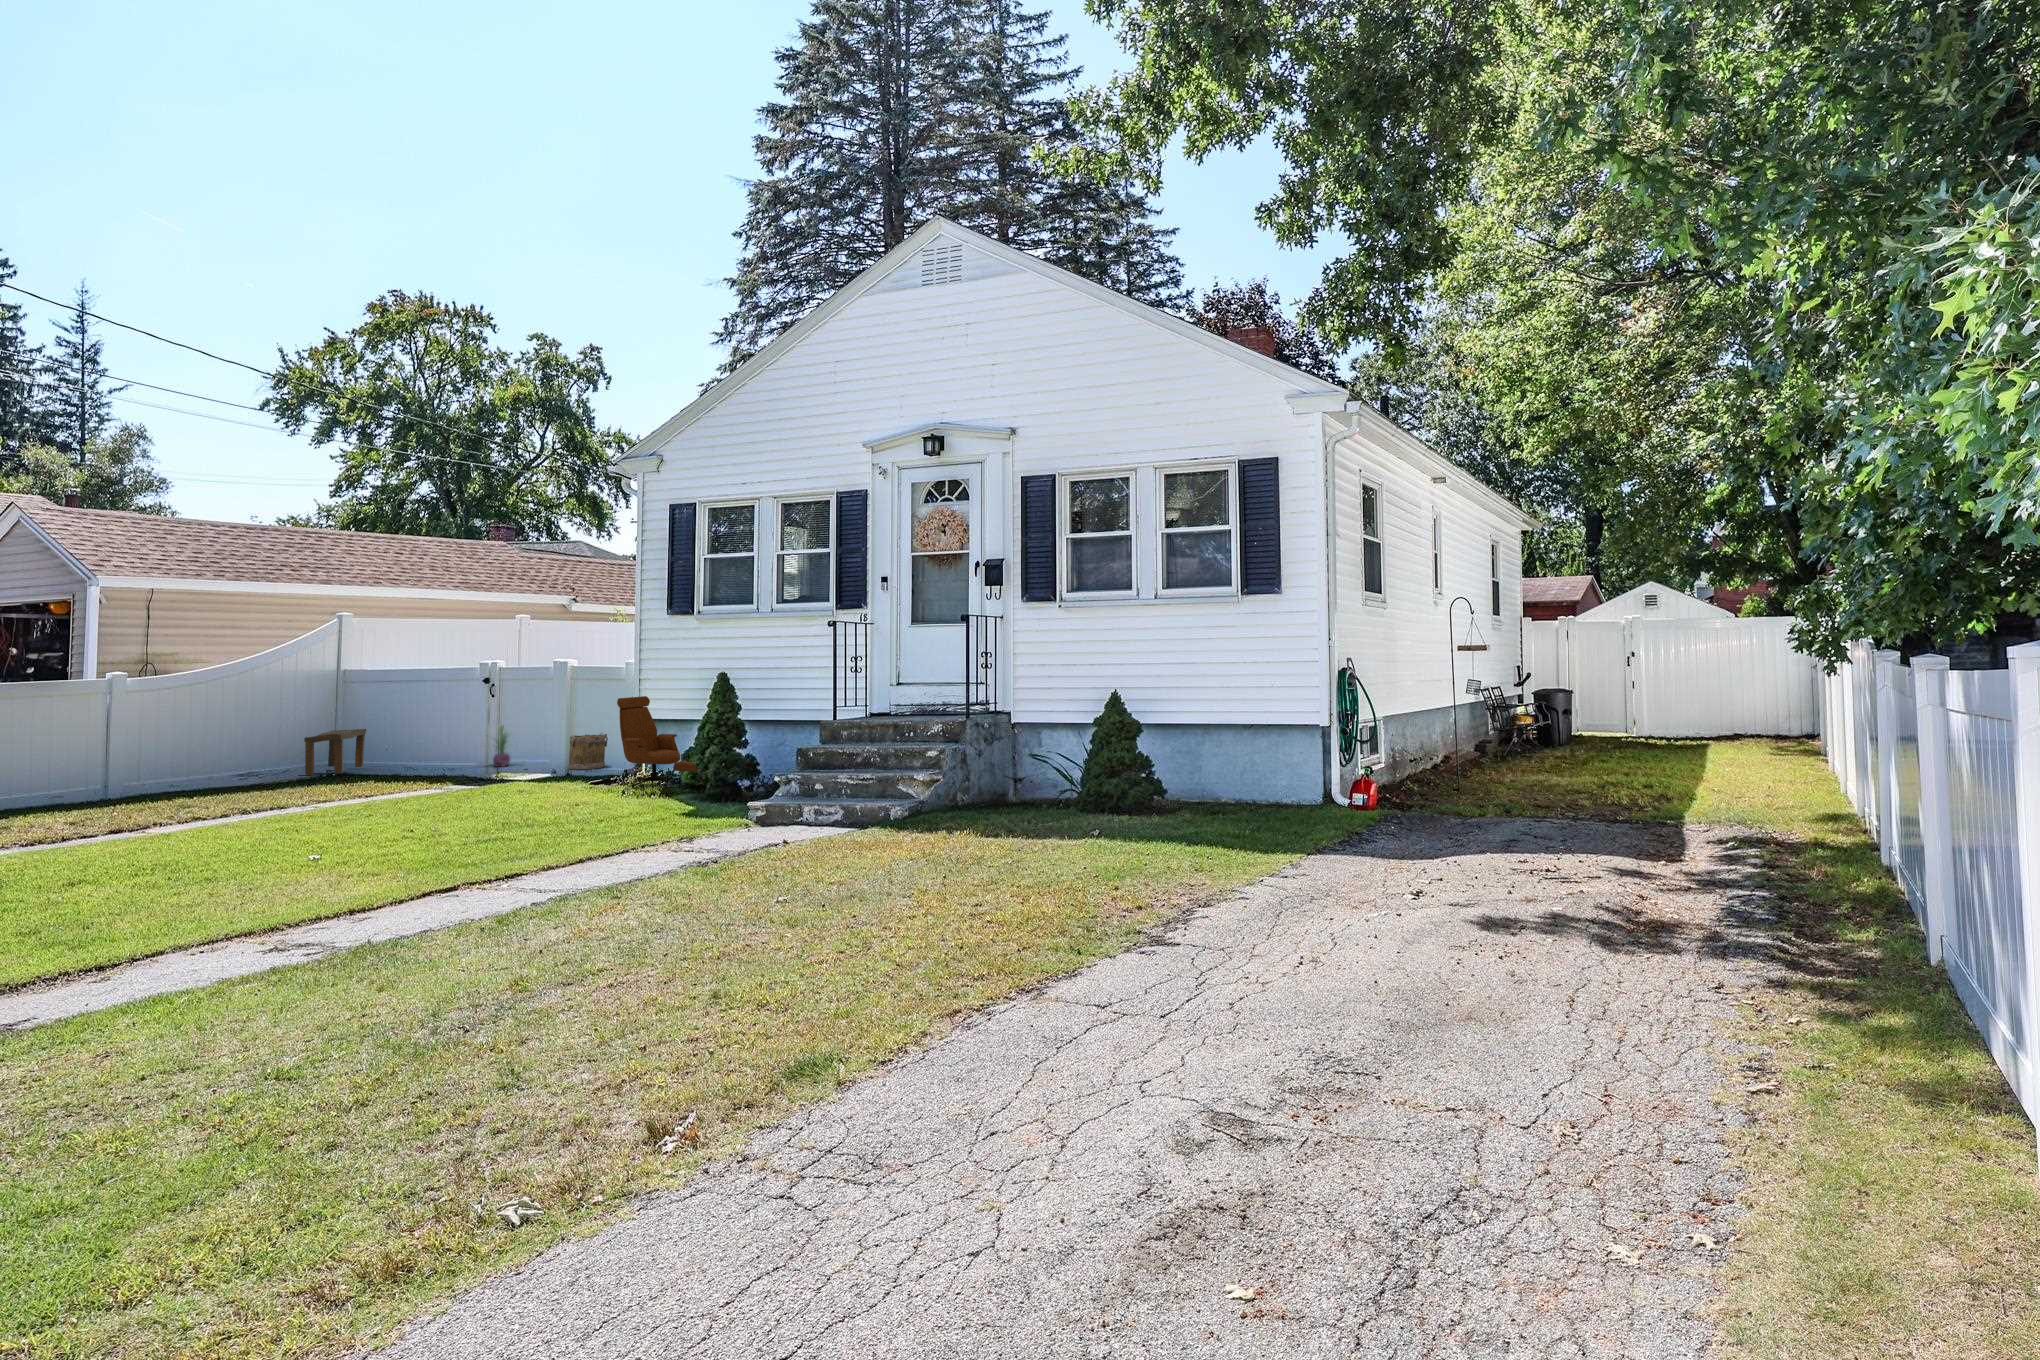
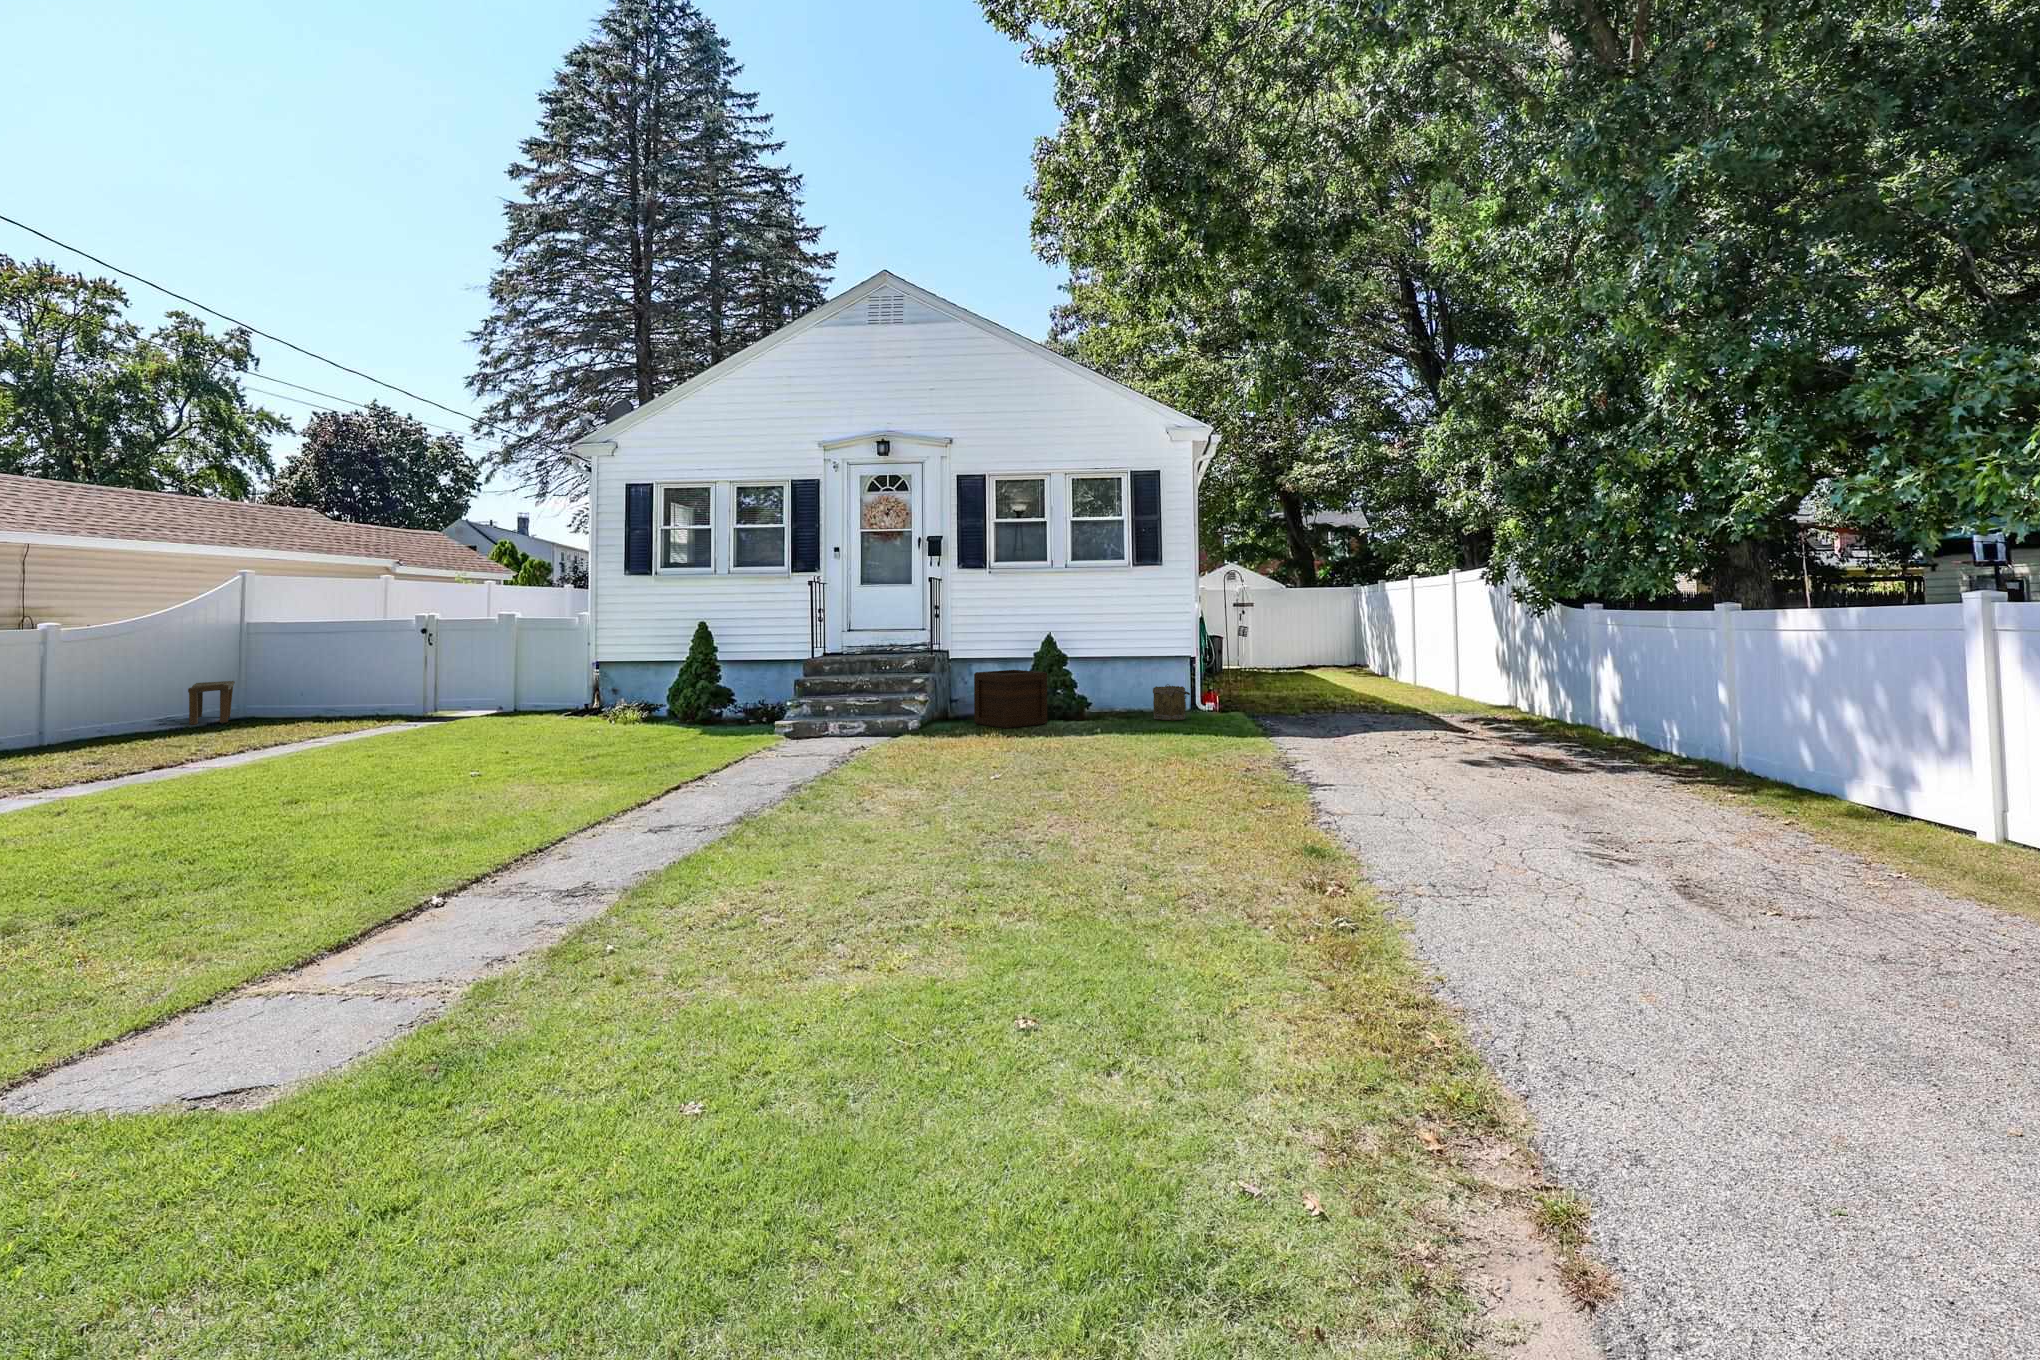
lounge chair: present [617,696,703,789] -> none [568,645,664,722]
decorative plant: present [493,725,511,767] -> none [367,674,416,713]
bucket: present [569,733,608,770] -> present [1153,684,1190,721]
wooden crate: none [1015,738,1102,819] -> present [974,670,1047,729]

